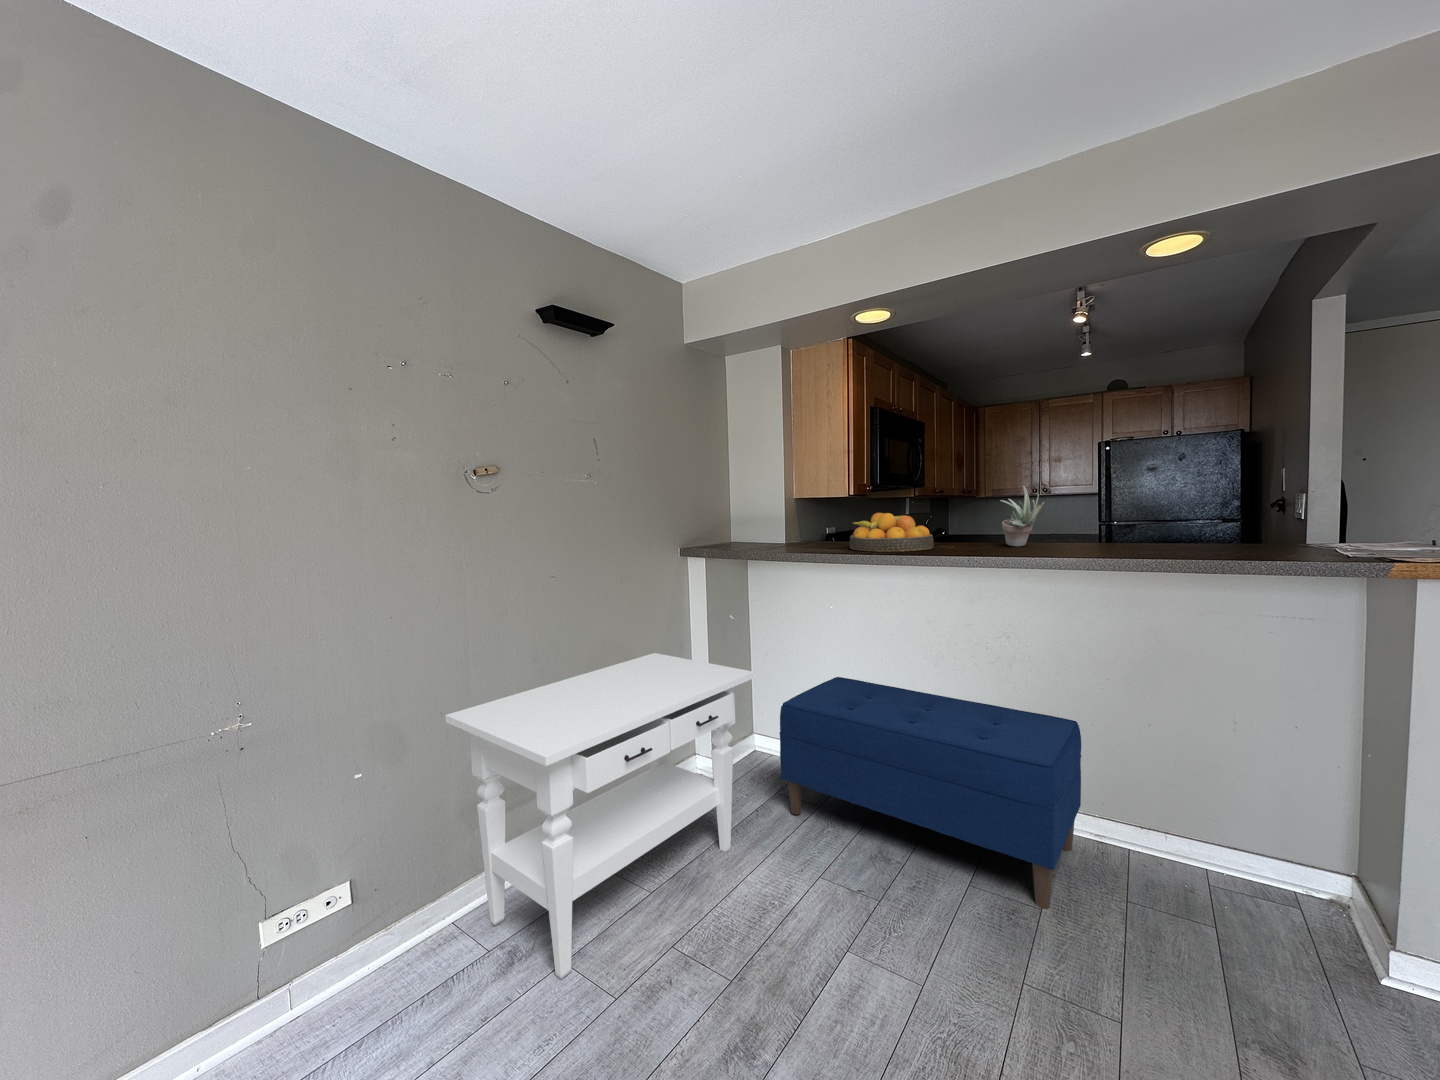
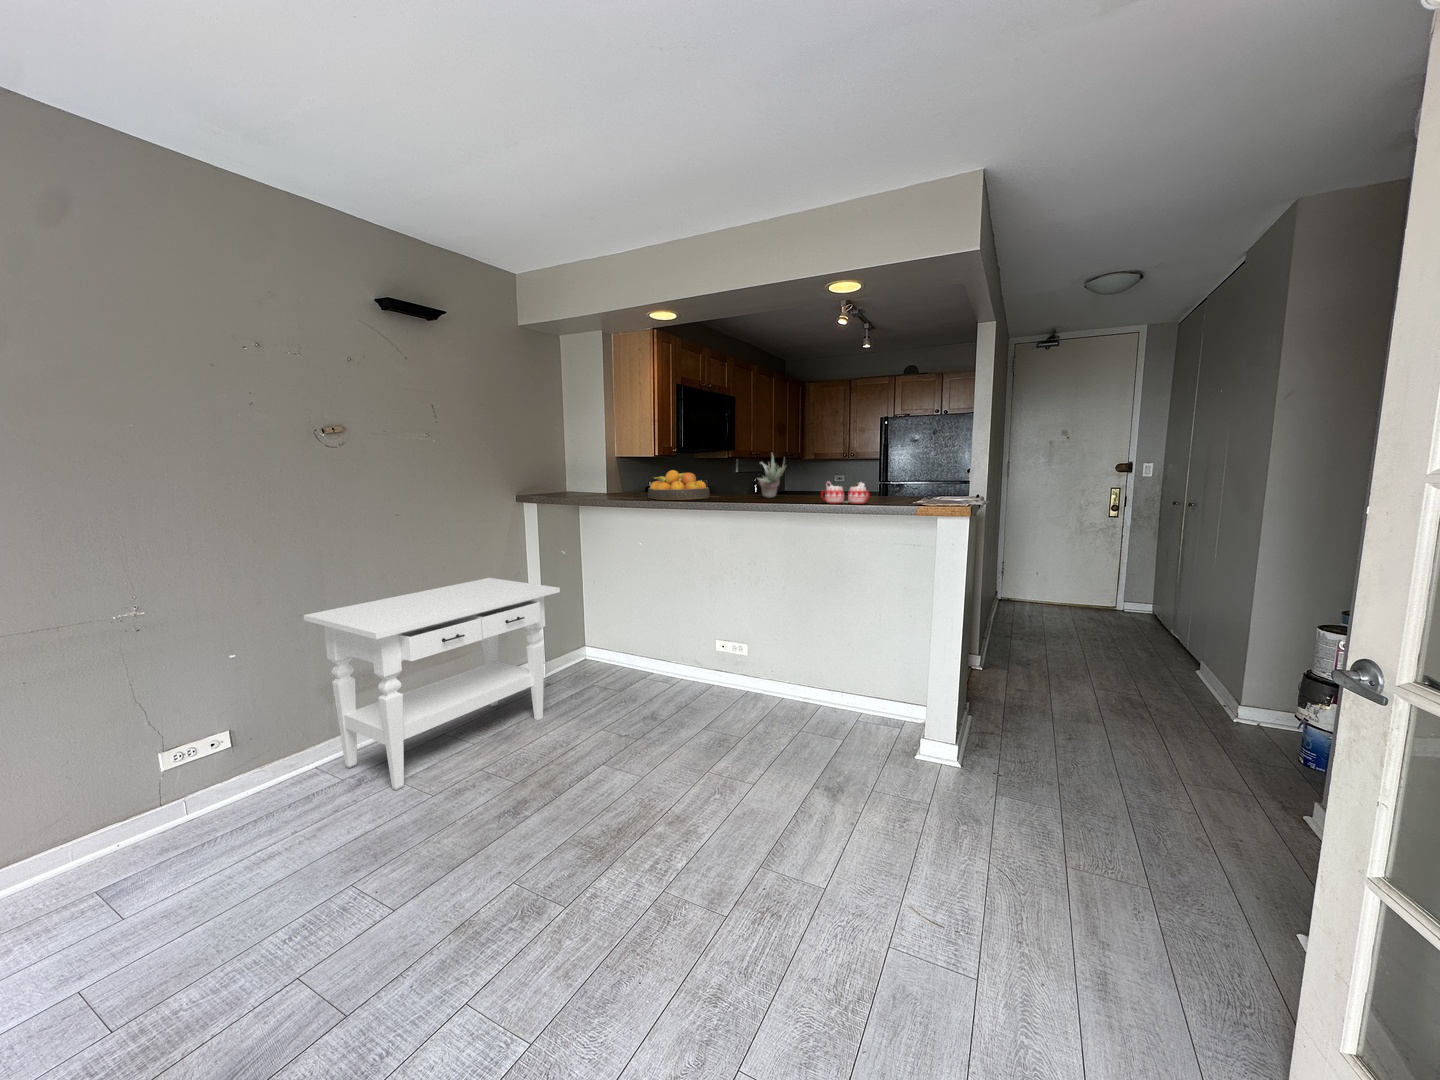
mug: none [1154,524,1249,557] -> present [821,482,869,504]
bench: present [779,677,1081,909] -> none [587,598,792,737]

